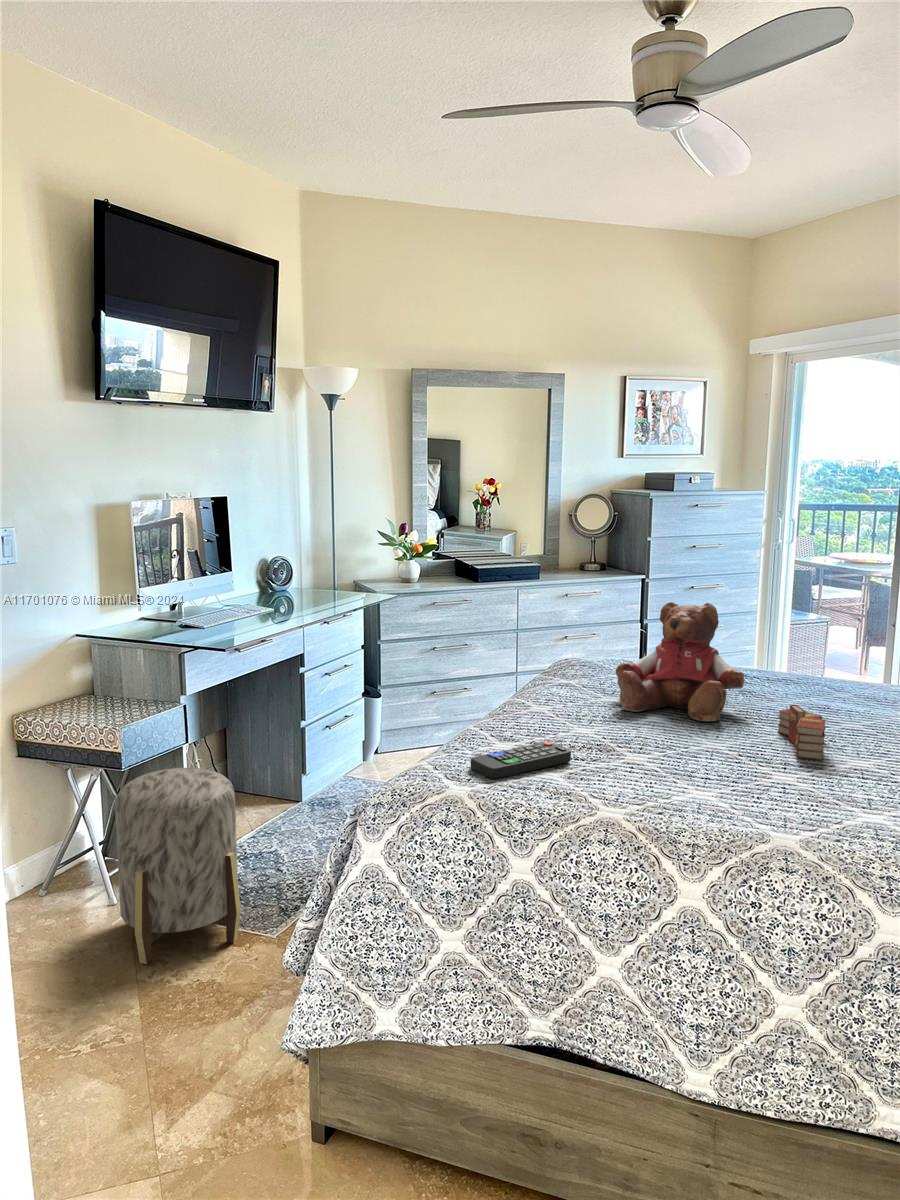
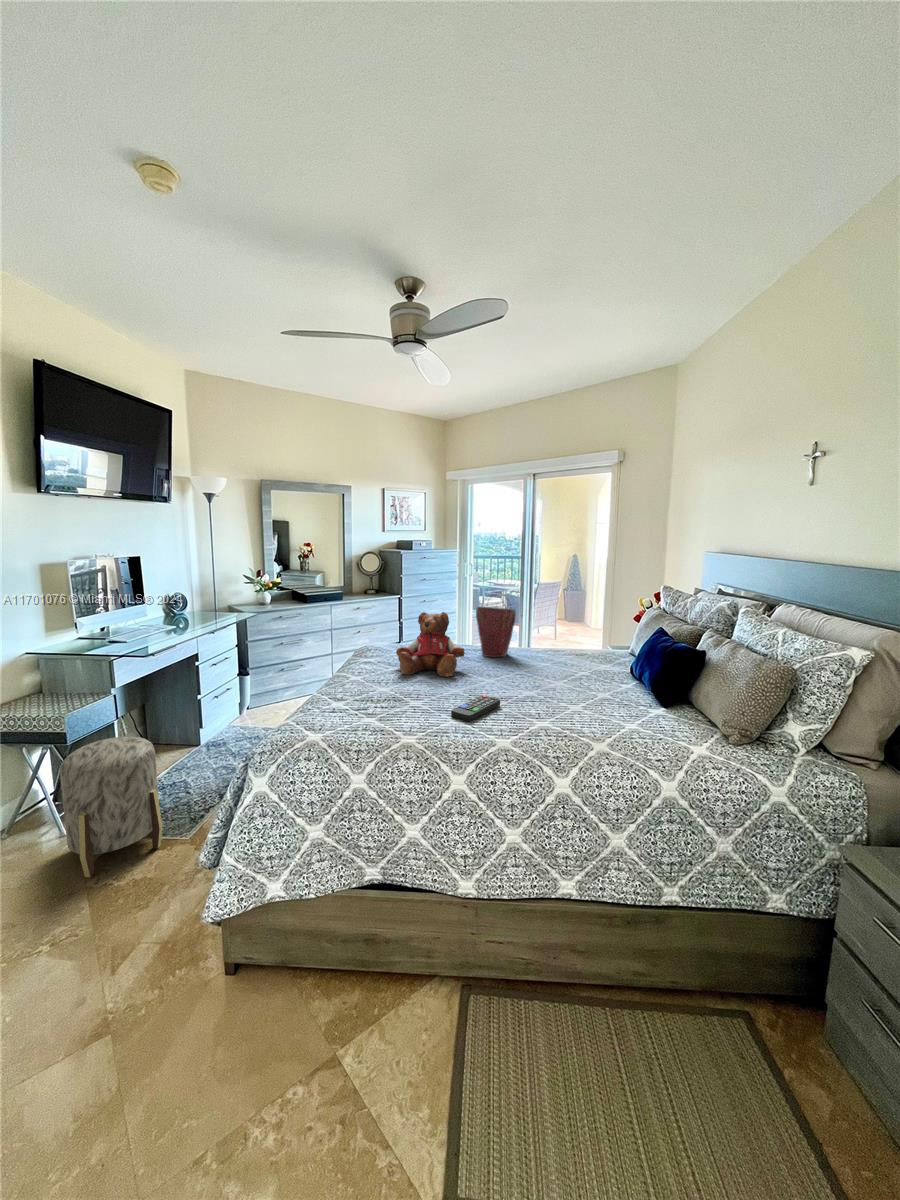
handbag: none [779,573,859,697] -> present [476,594,516,657]
book: present [777,705,826,760] -> none [484,664,510,693]
remote control: present [471,742,571,779] -> present [451,695,500,721]

